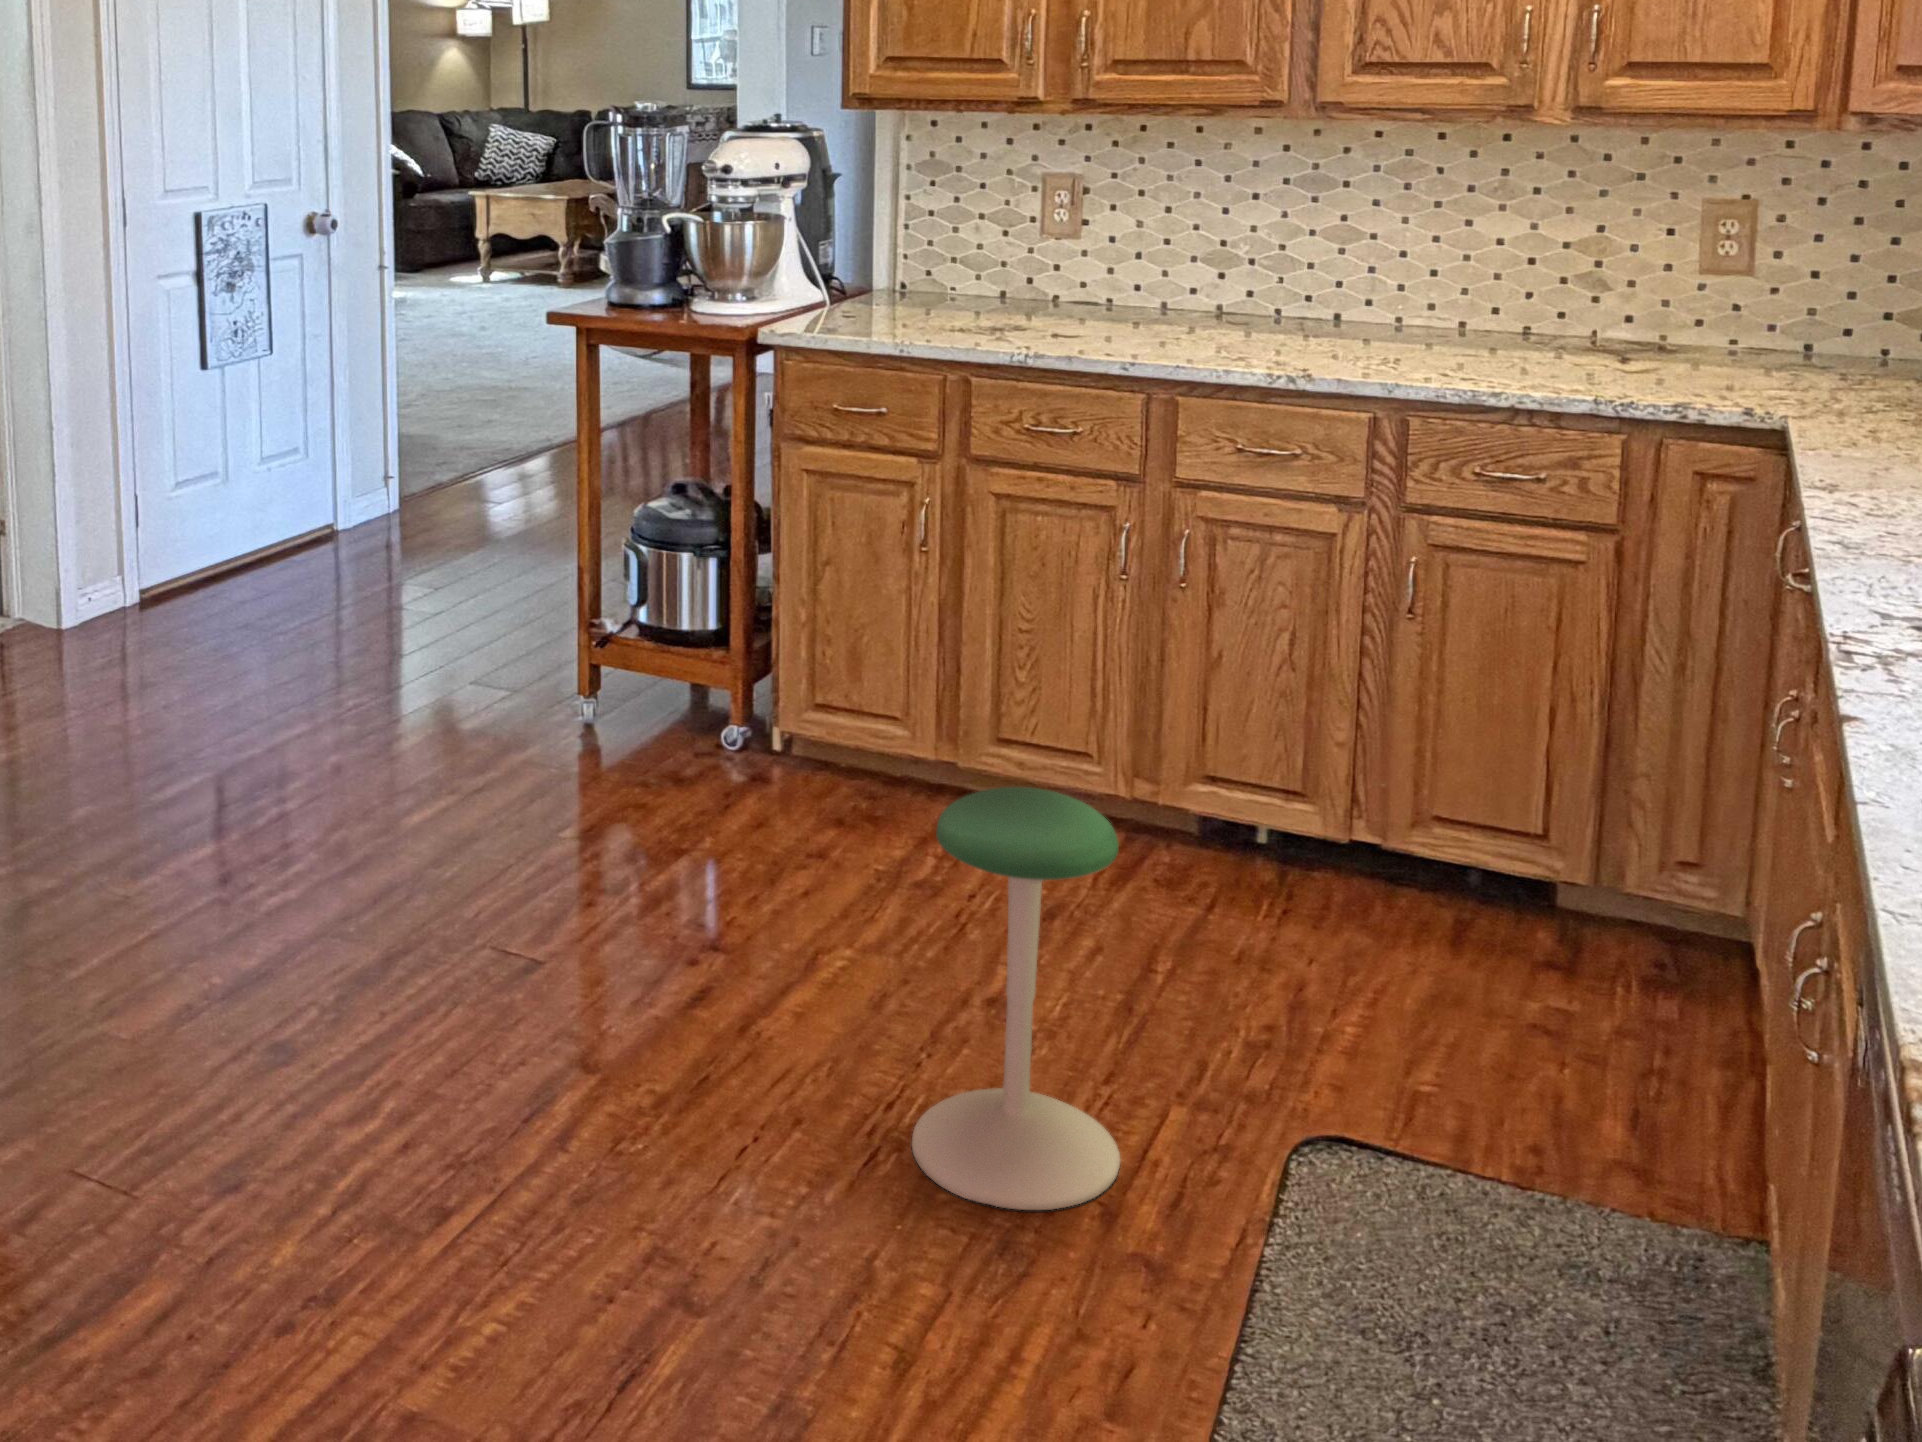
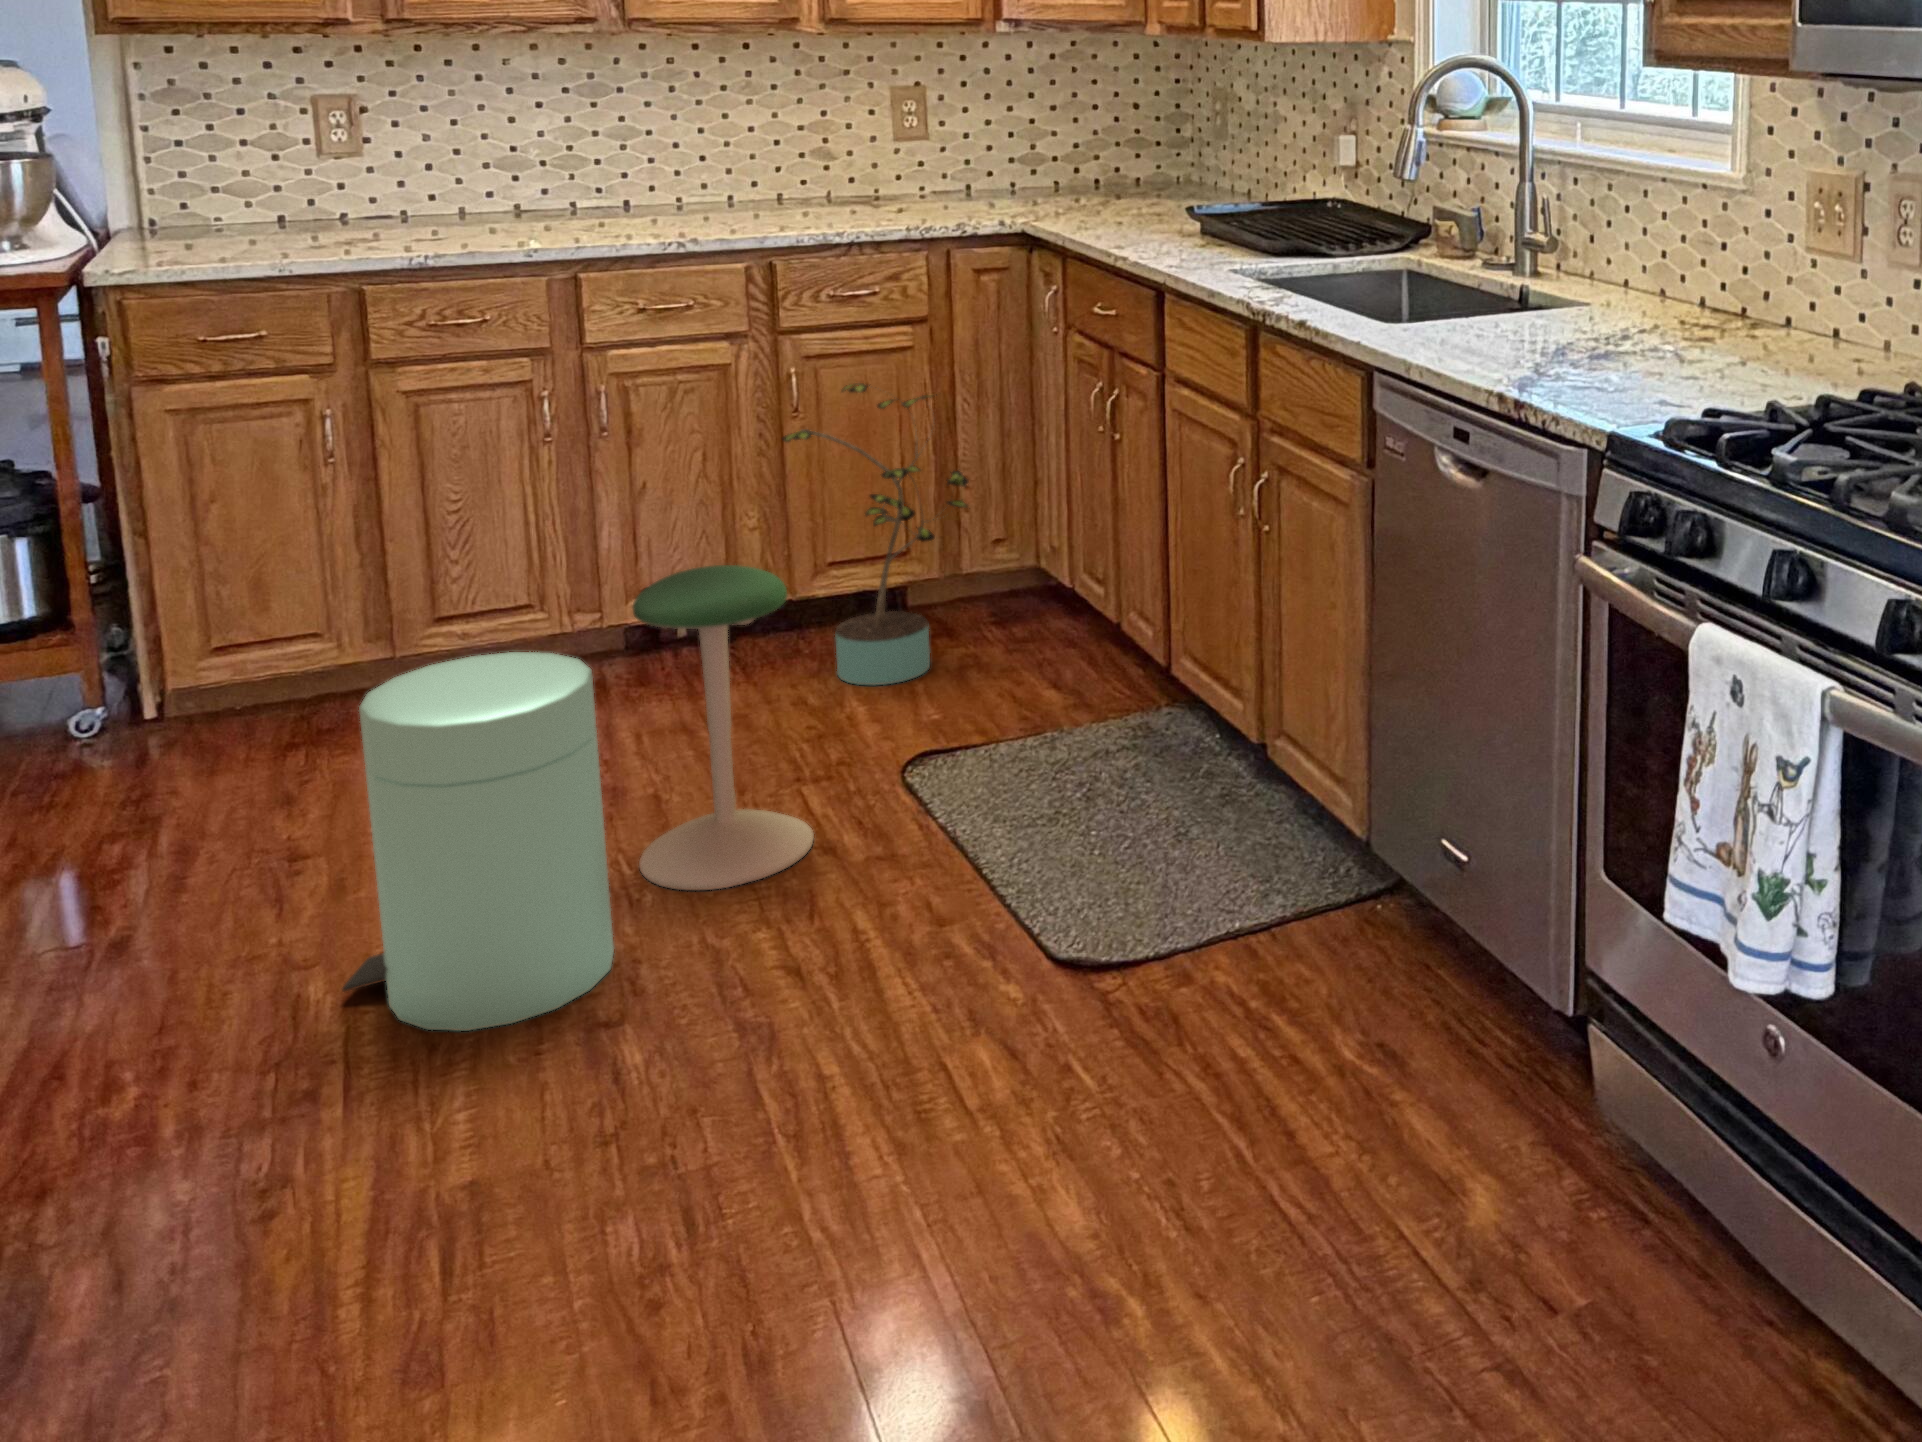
potted plant: none [1326,597,1578,1019] -> present [782,383,969,685]
trash can: none [569,806,807,1248] -> present [342,652,614,1031]

